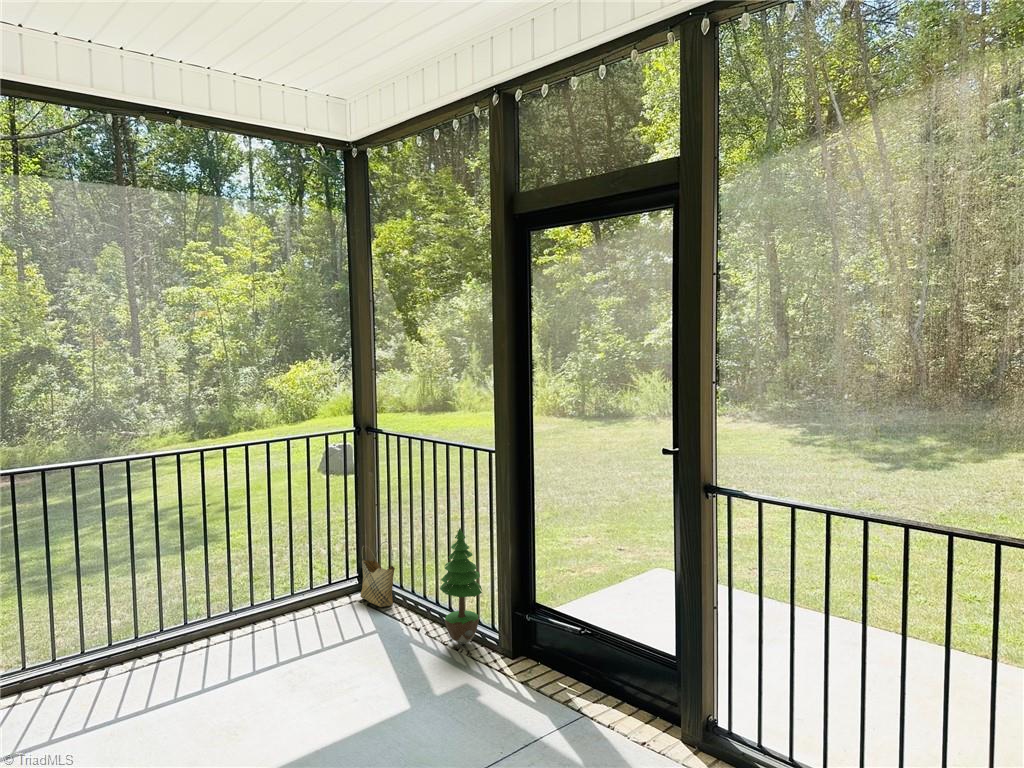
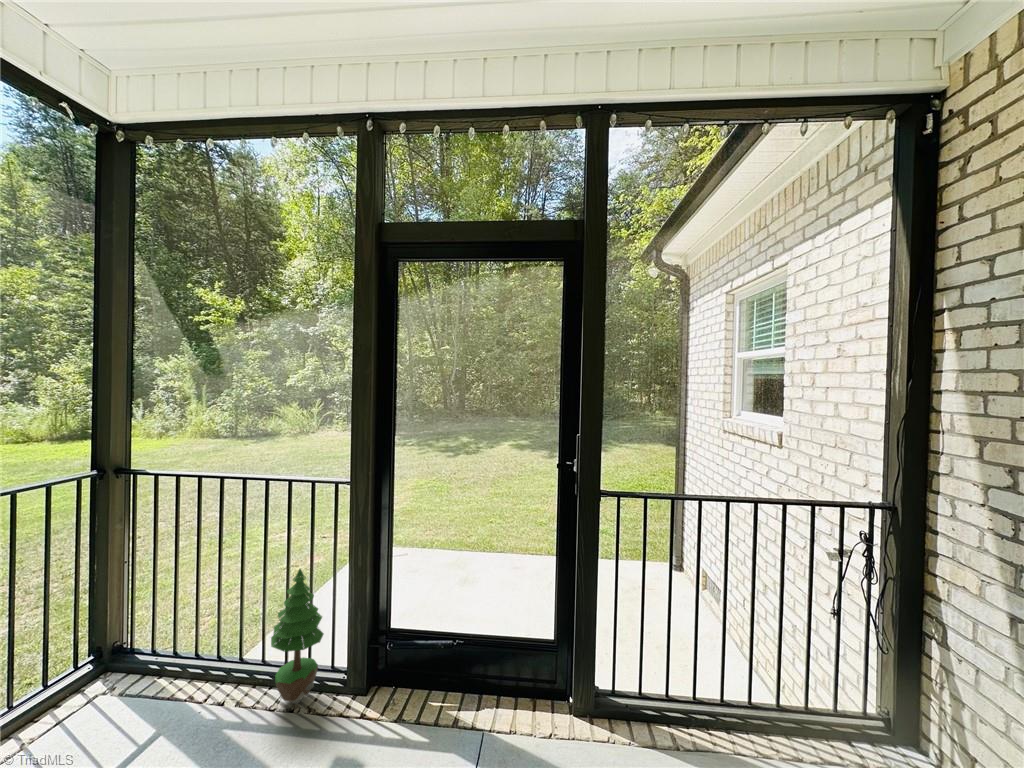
woven basket: present [360,541,395,607] -> none [104,602,170,692]

